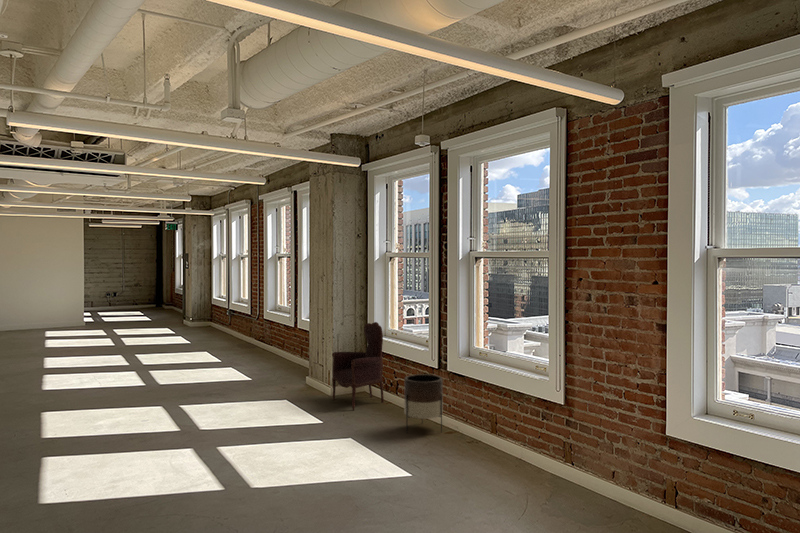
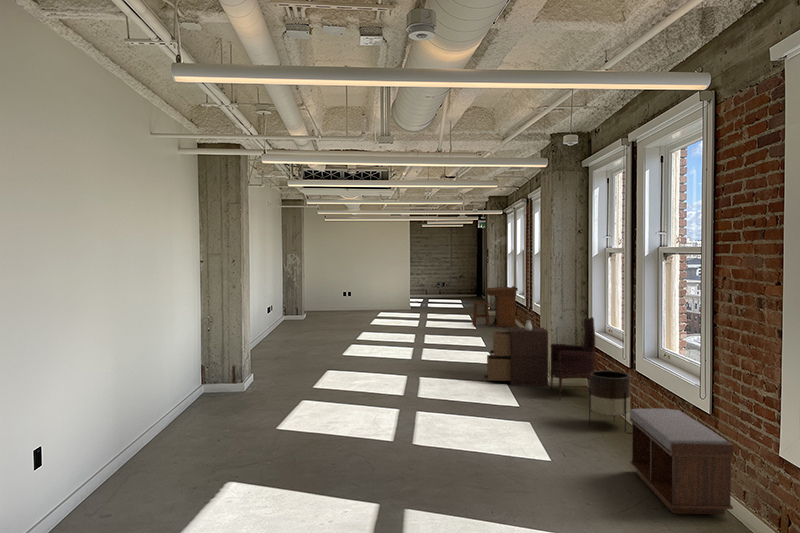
desk: none [181,294,234,340] -> present [473,286,518,327]
storage cabinet: none [258,330,327,402] -> present [484,321,548,386]
bench: none [486,405,602,506] -> present [630,408,733,514]

